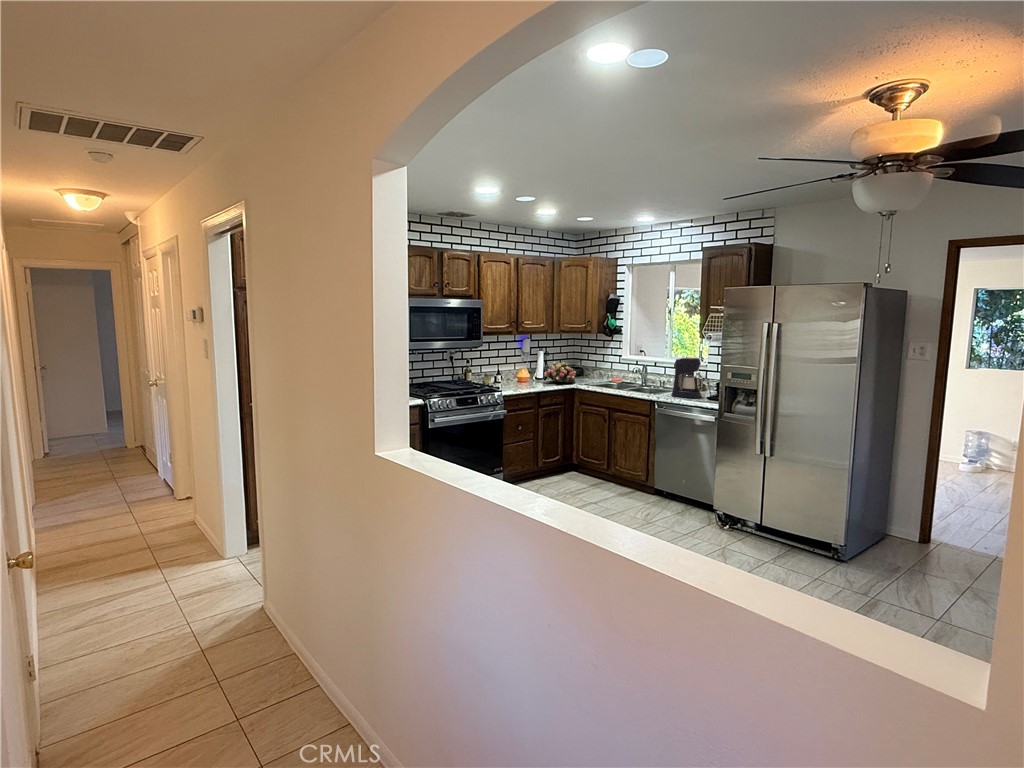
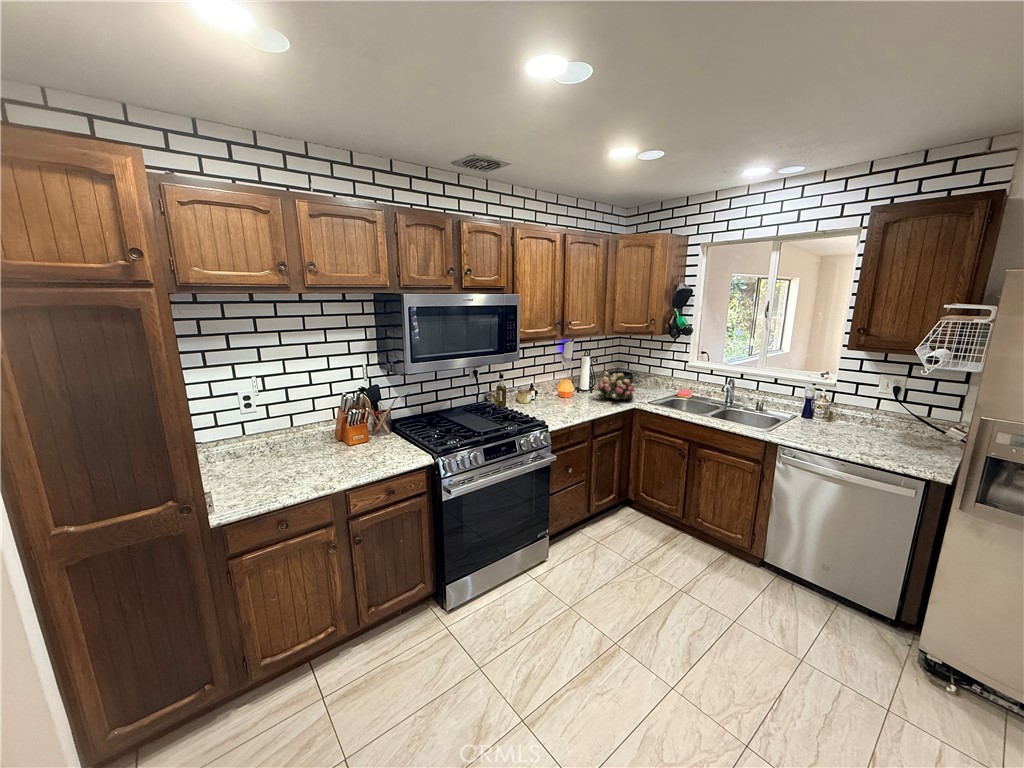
coffee maker: present [671,357,702,398] -> none [793,377,849,441]

